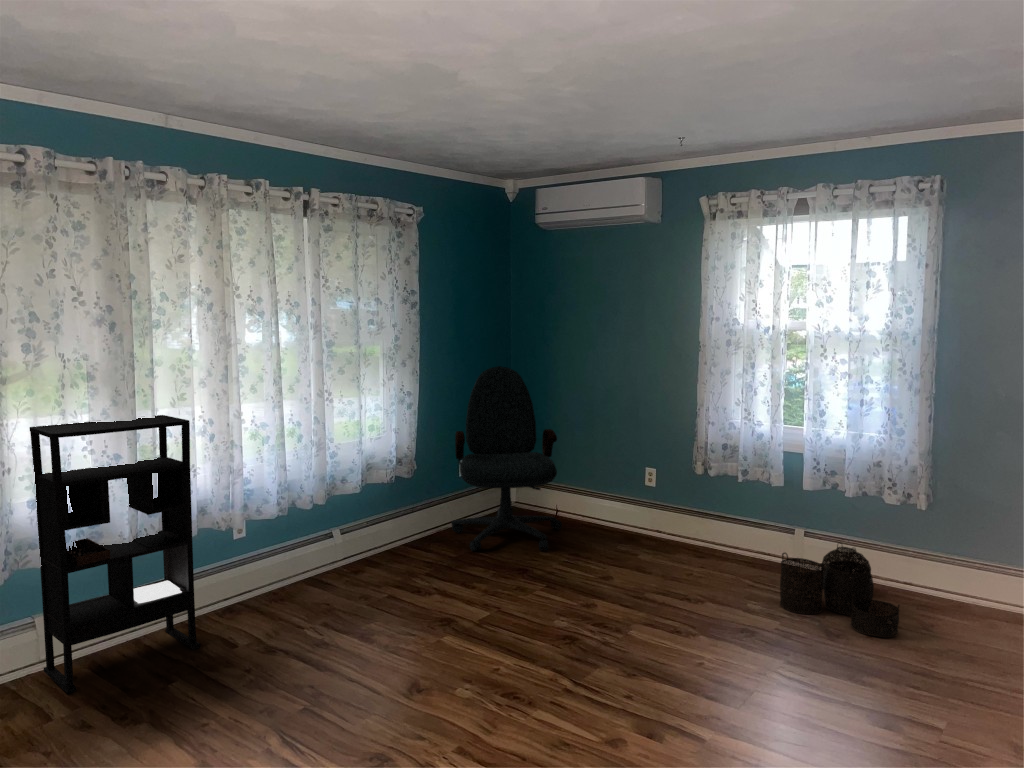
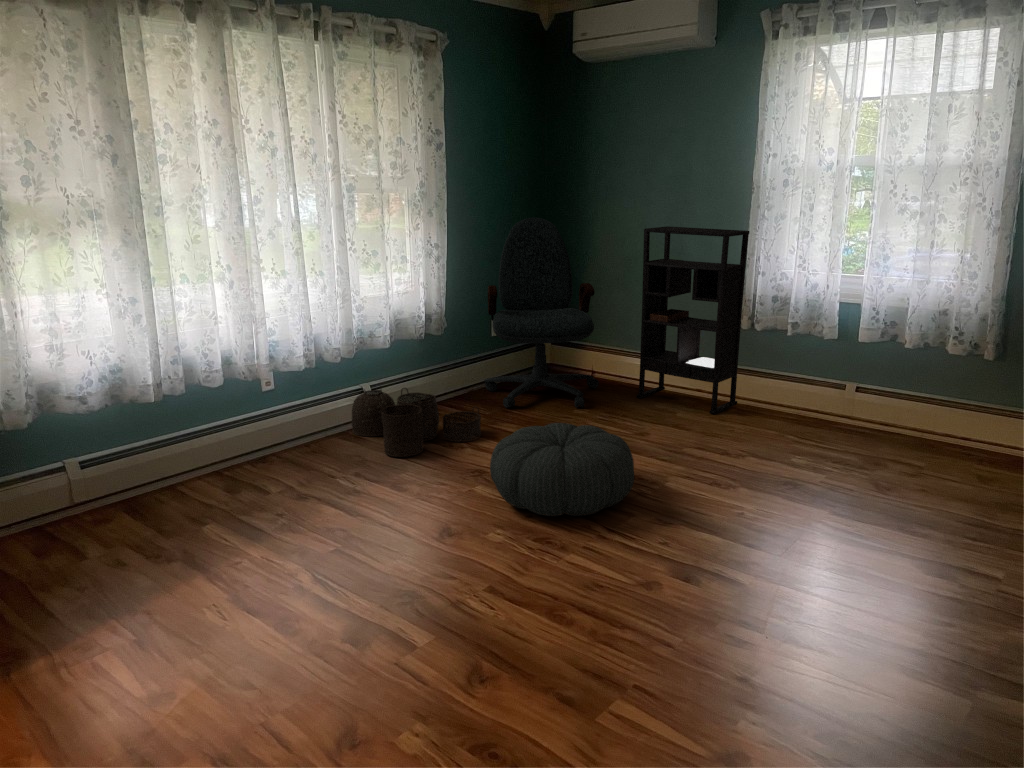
bookshelf: present [30,415,200,693] -> present [636,226,750,414]
woven basket: present [780,545,899,637] -> present [352,387,481,457]
pouf: none [458,572,597,668] -> present [490,423,634,516]

